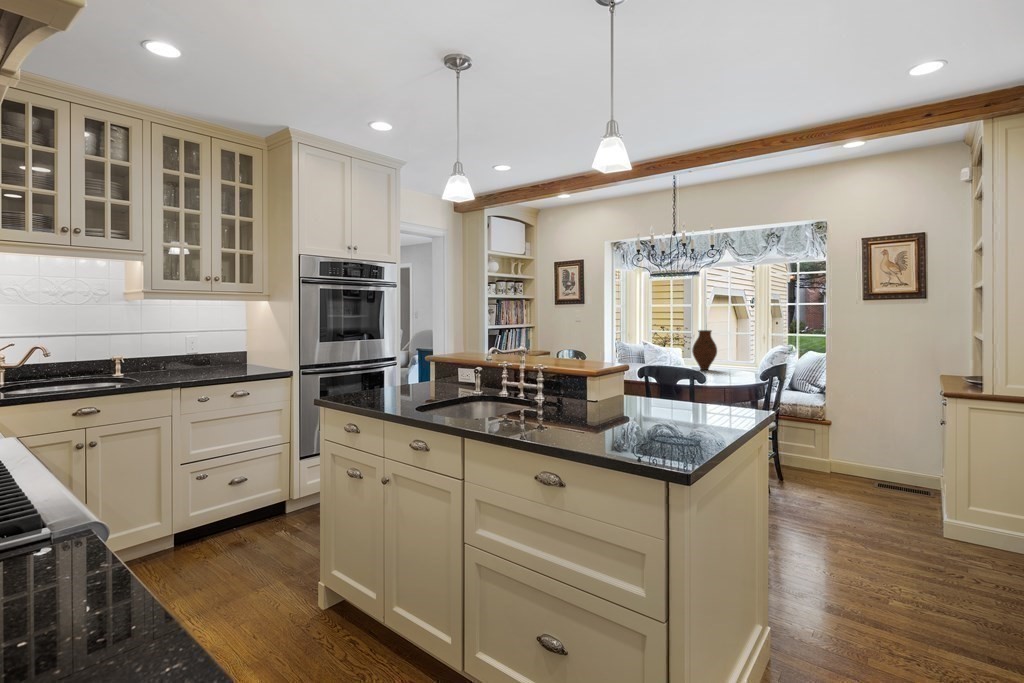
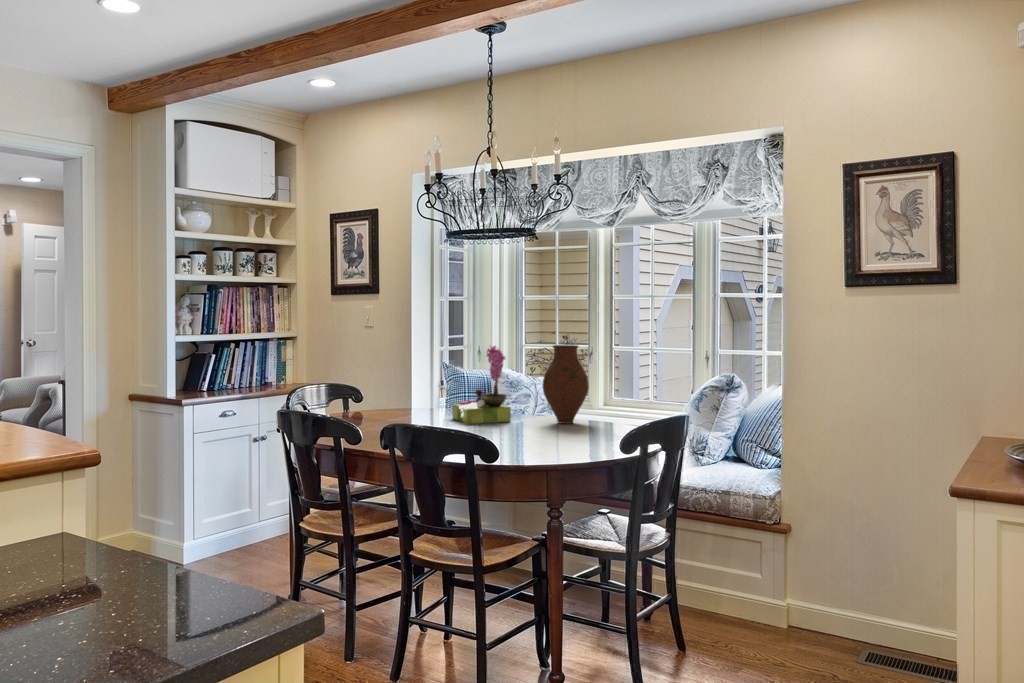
flower arrangement: none [642,330,675,370] -> present [452,346,511,424]

